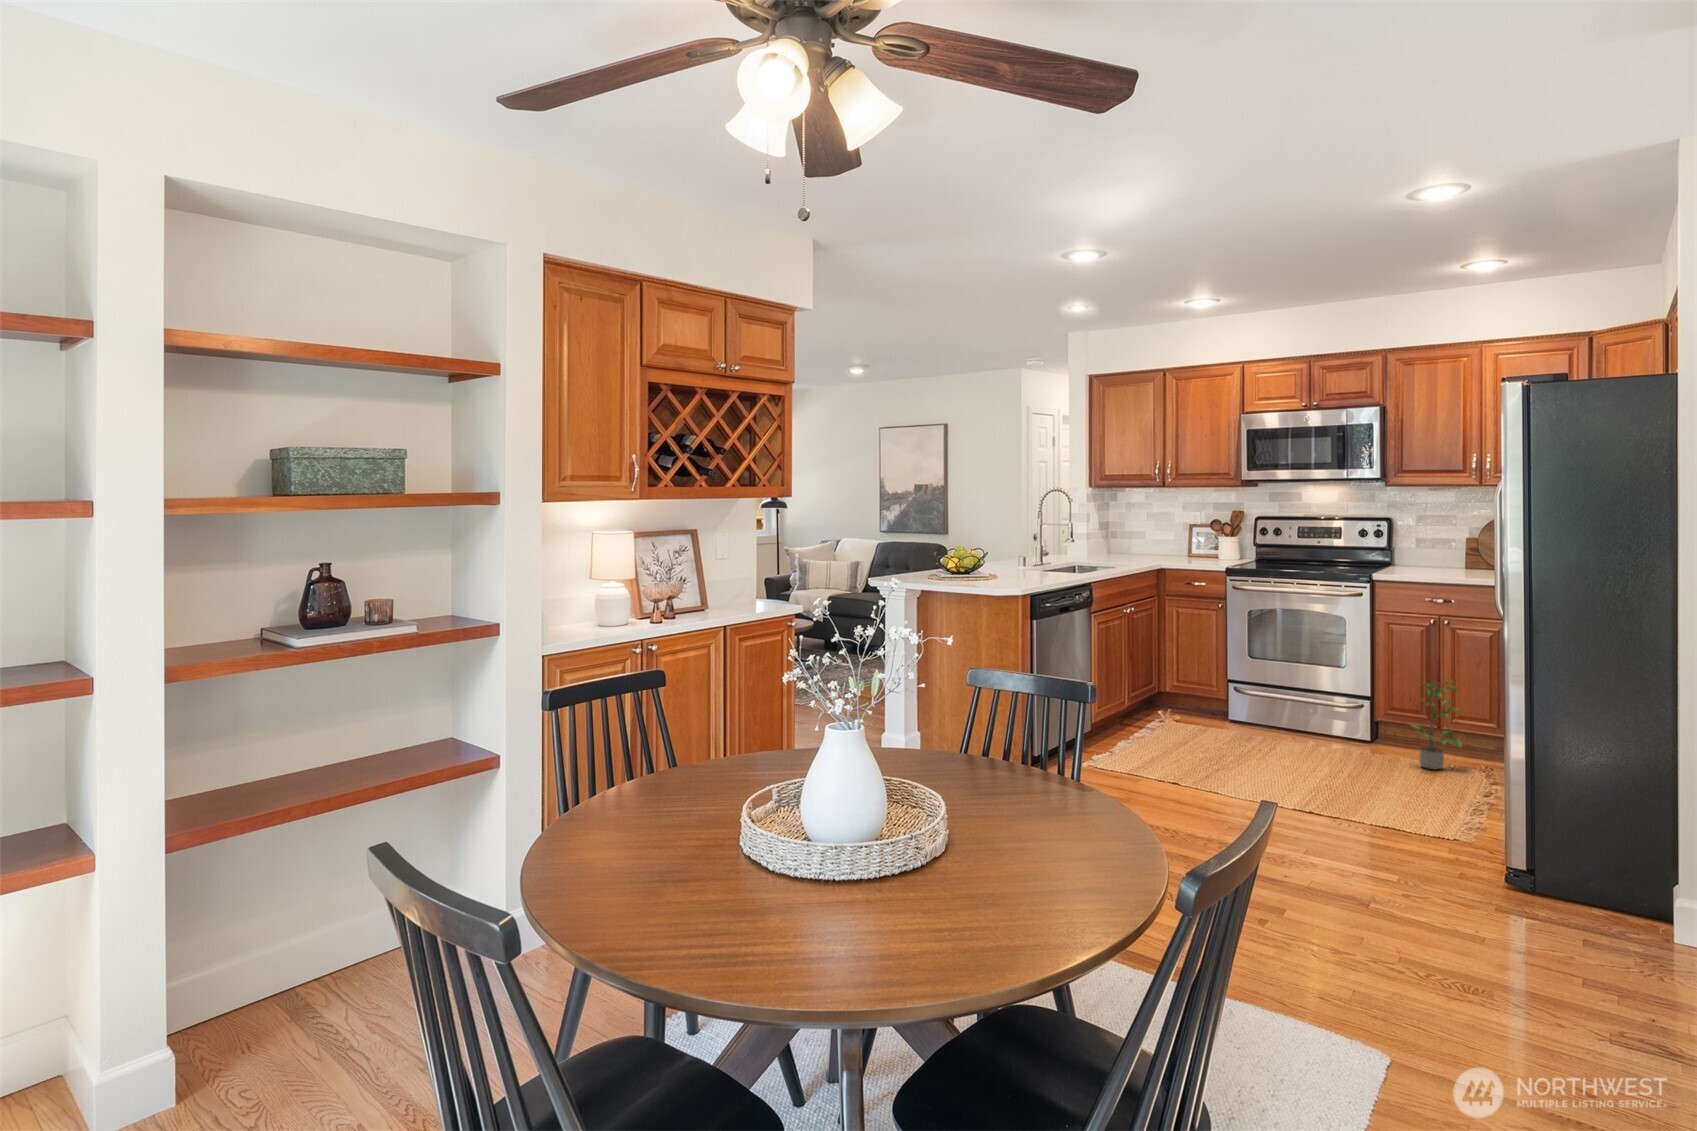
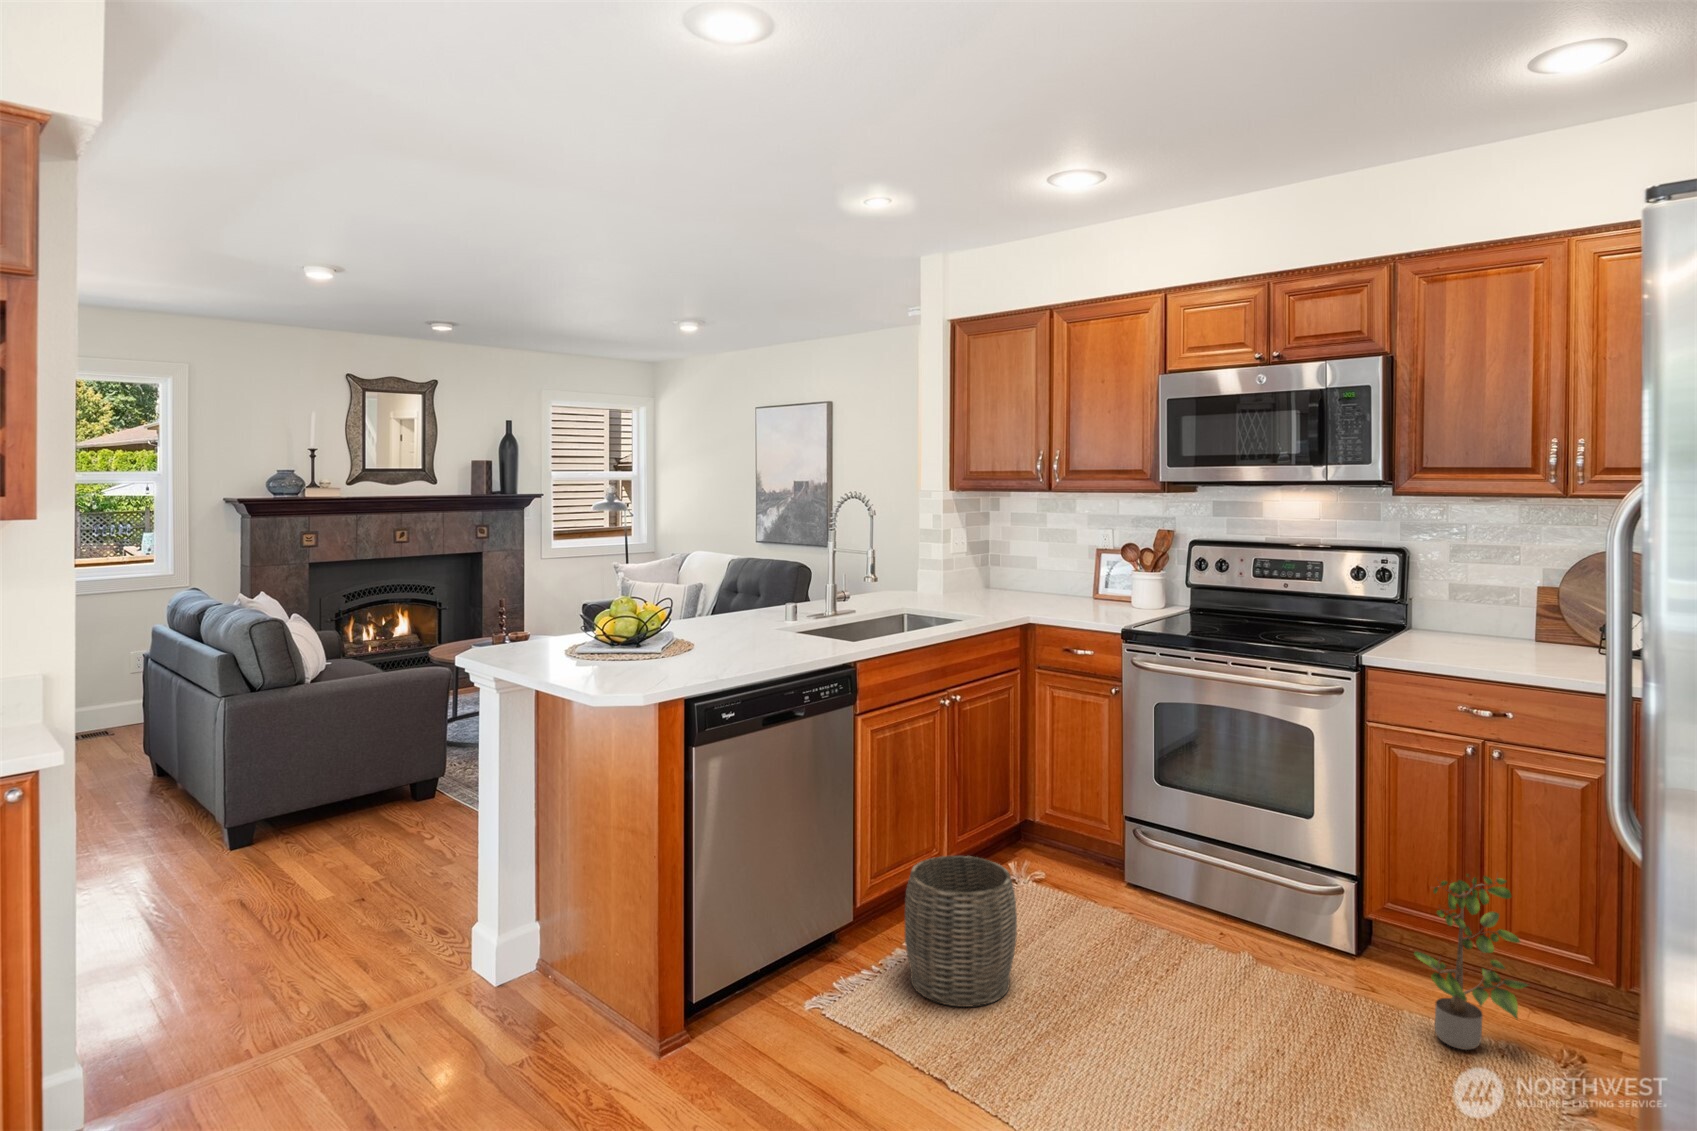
woven basket: none [1129,691,1194,764] -> present [905,856,1017,1007]

